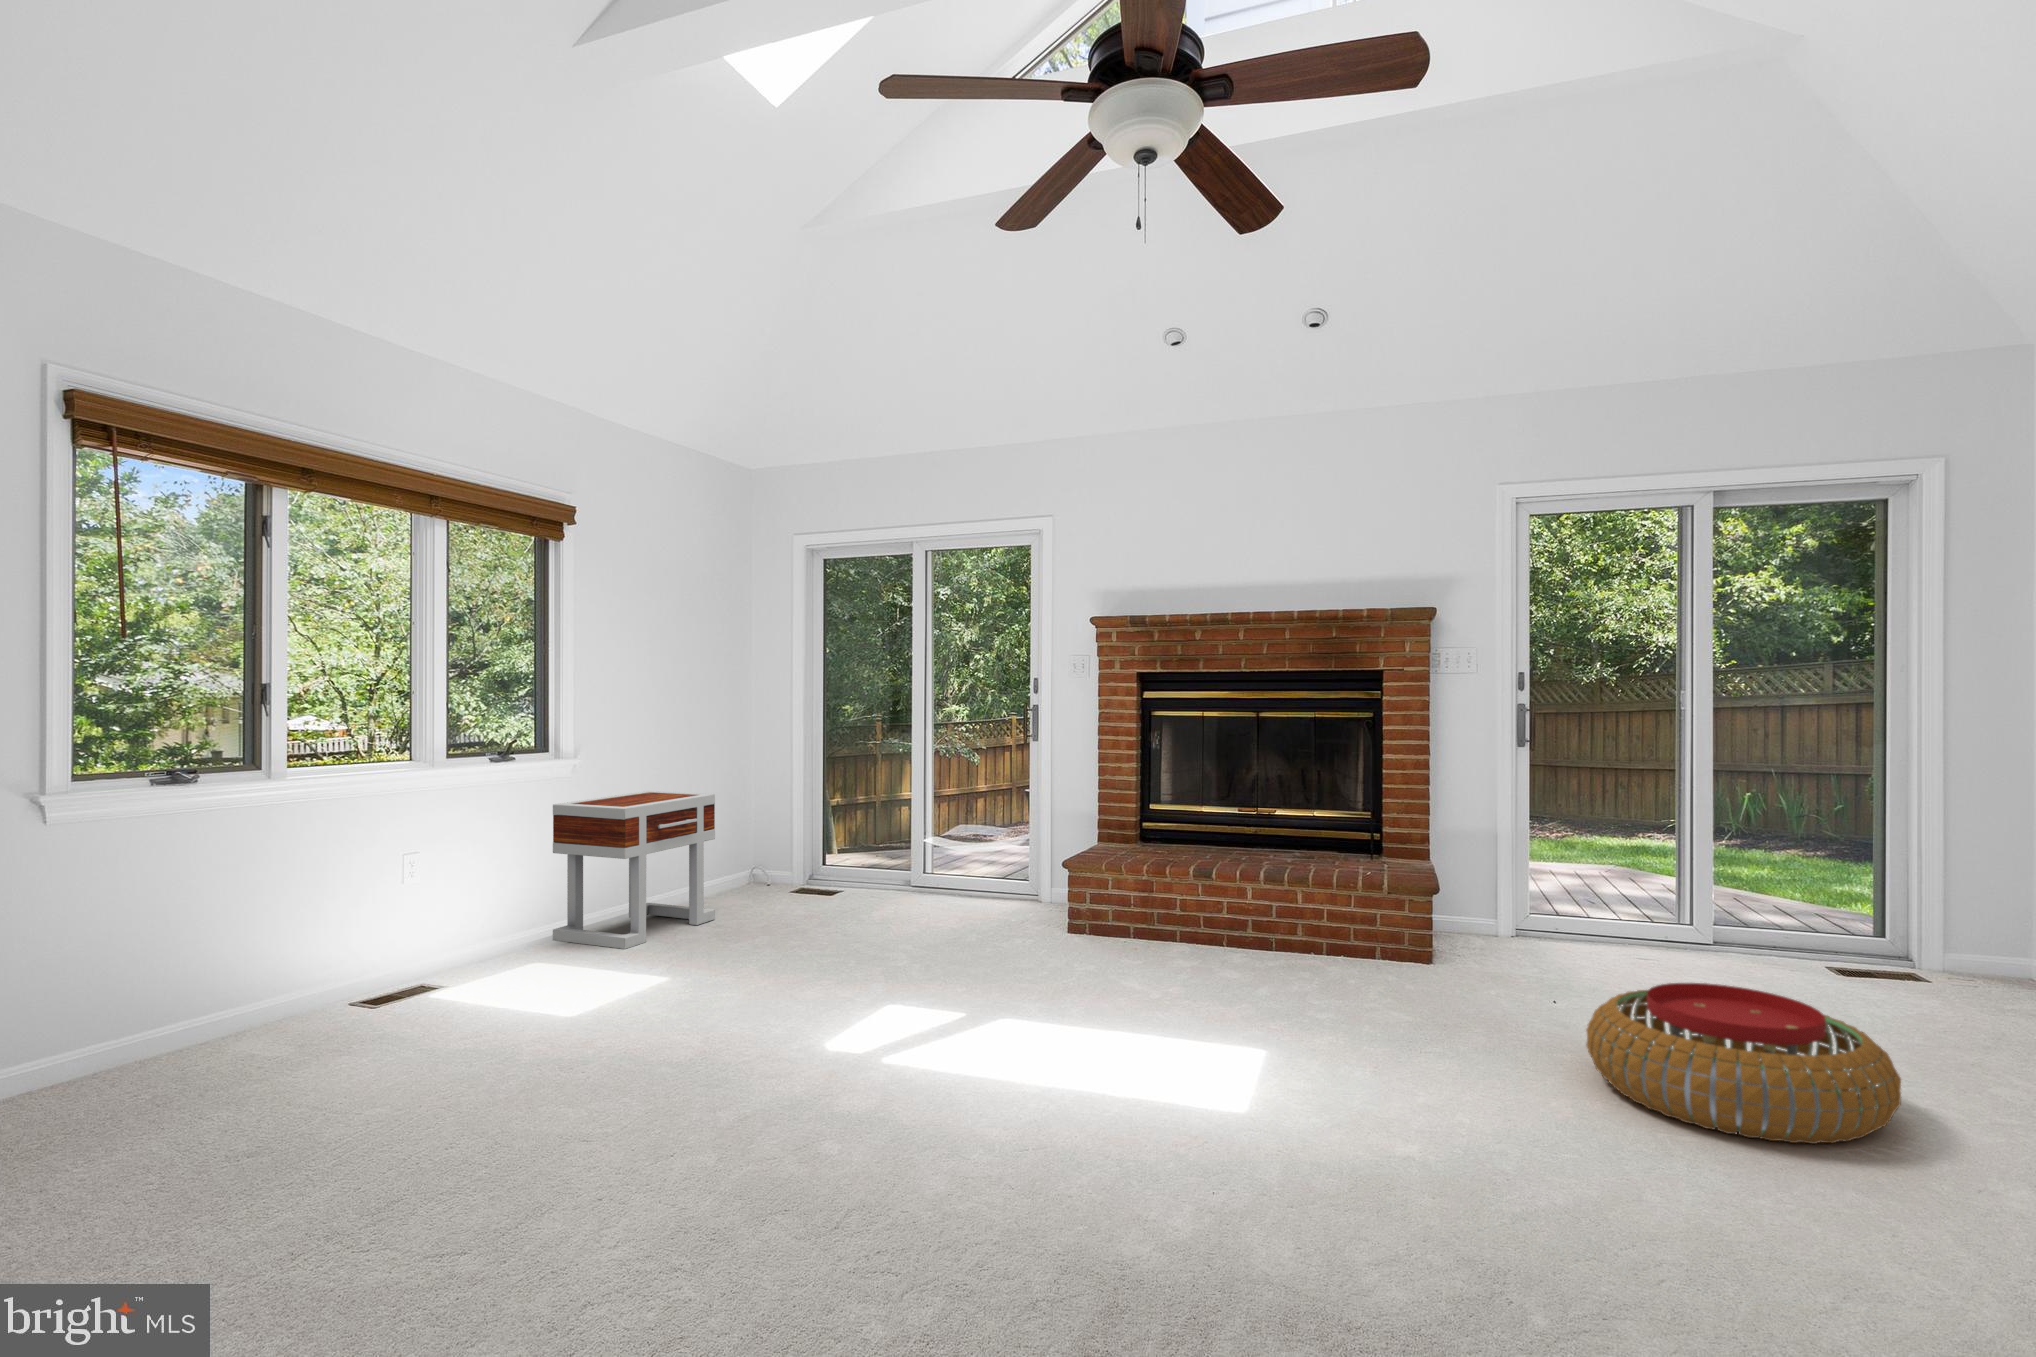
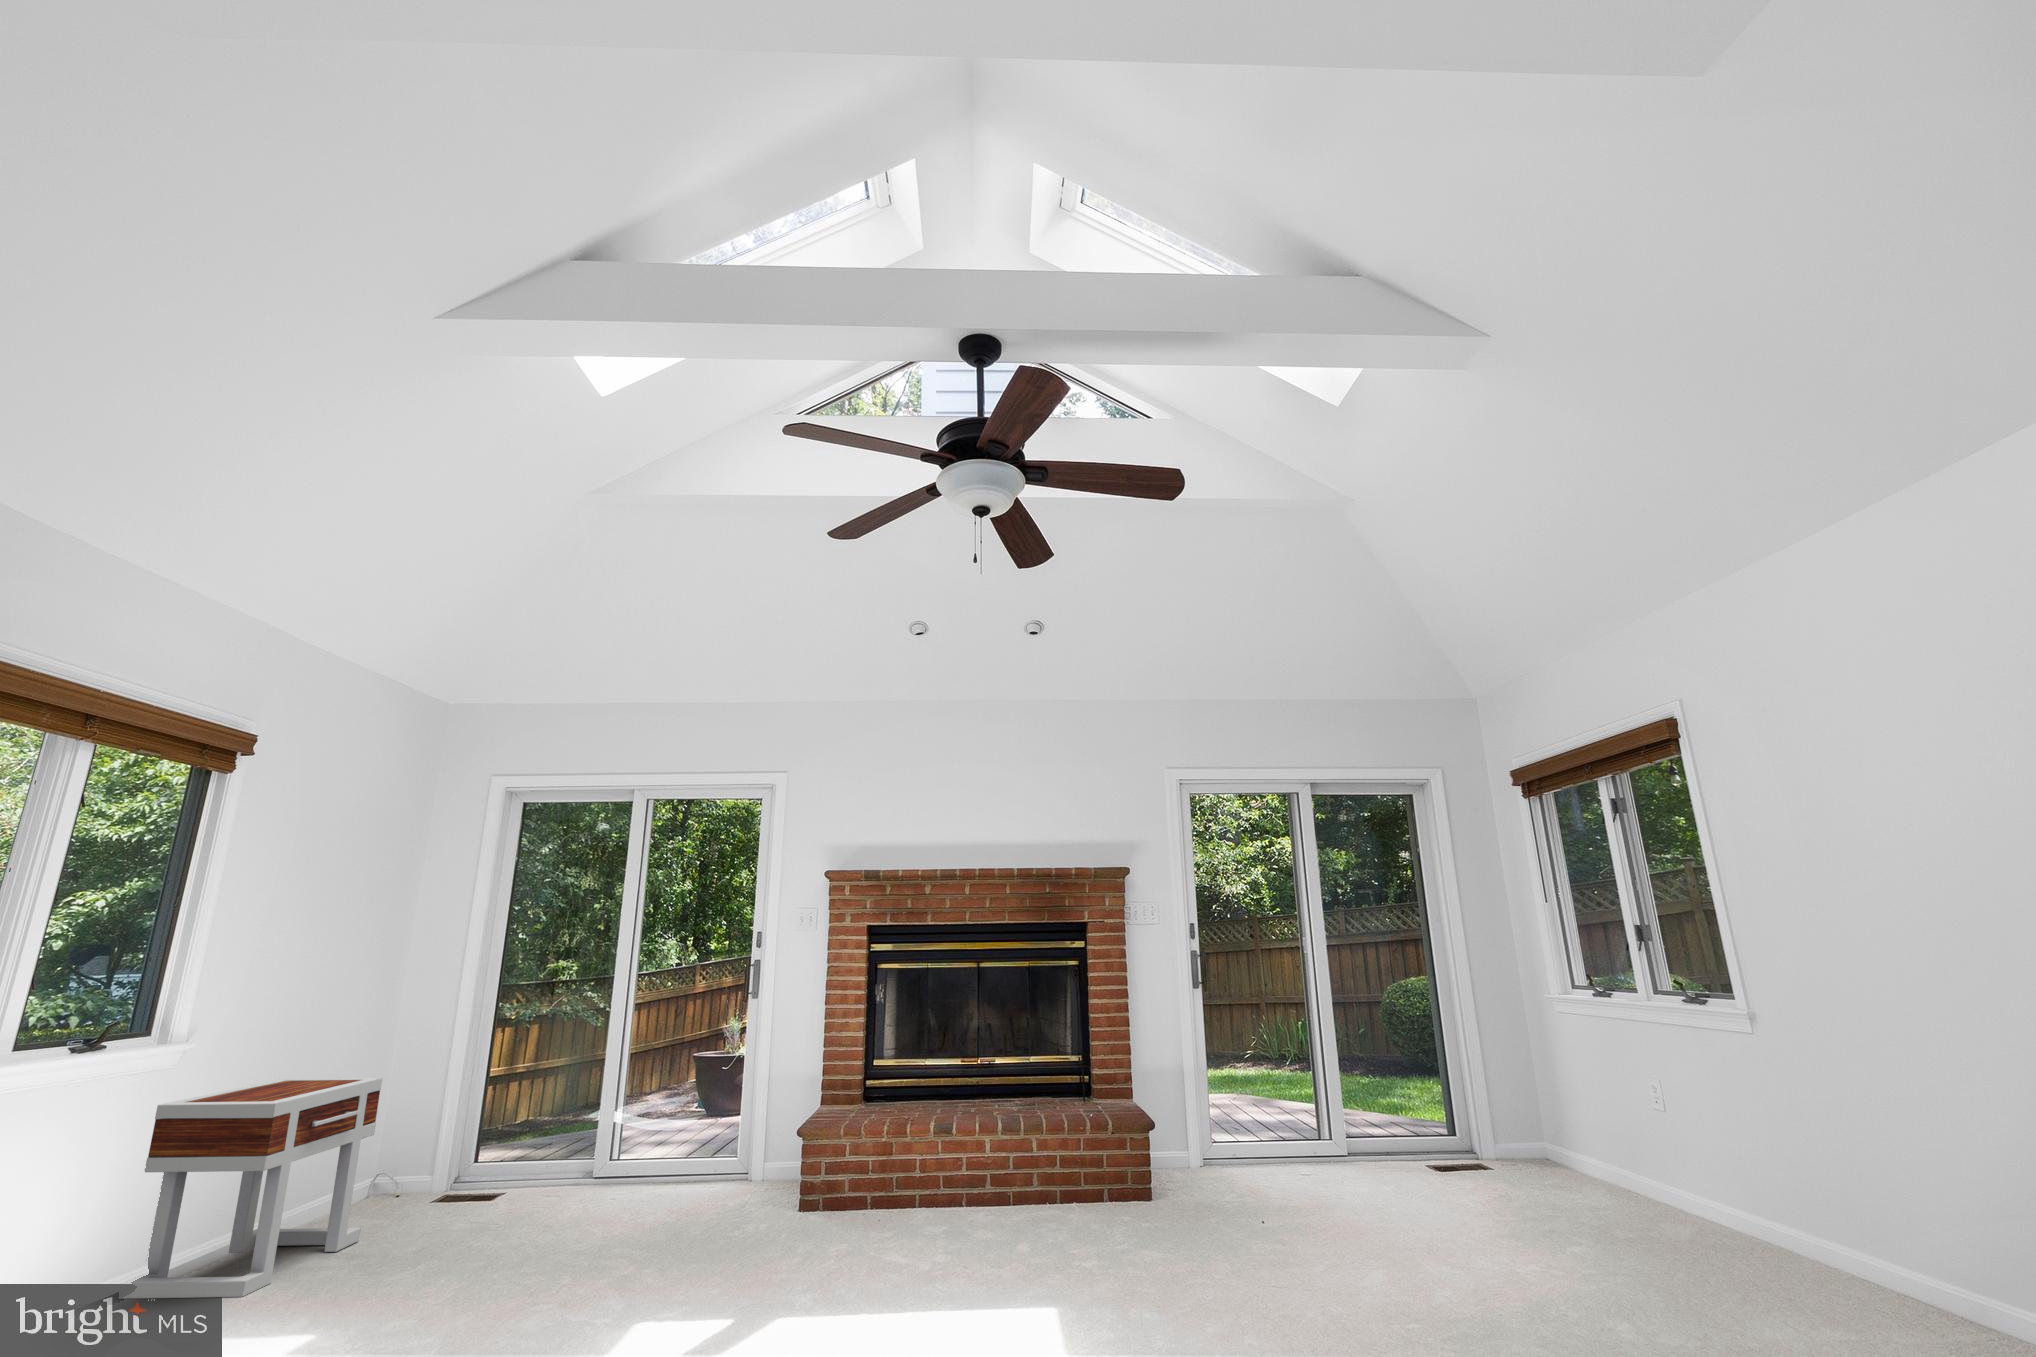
pouf: present [1586,983,1901,1144] -> none [1320,1188,1551,1323]

